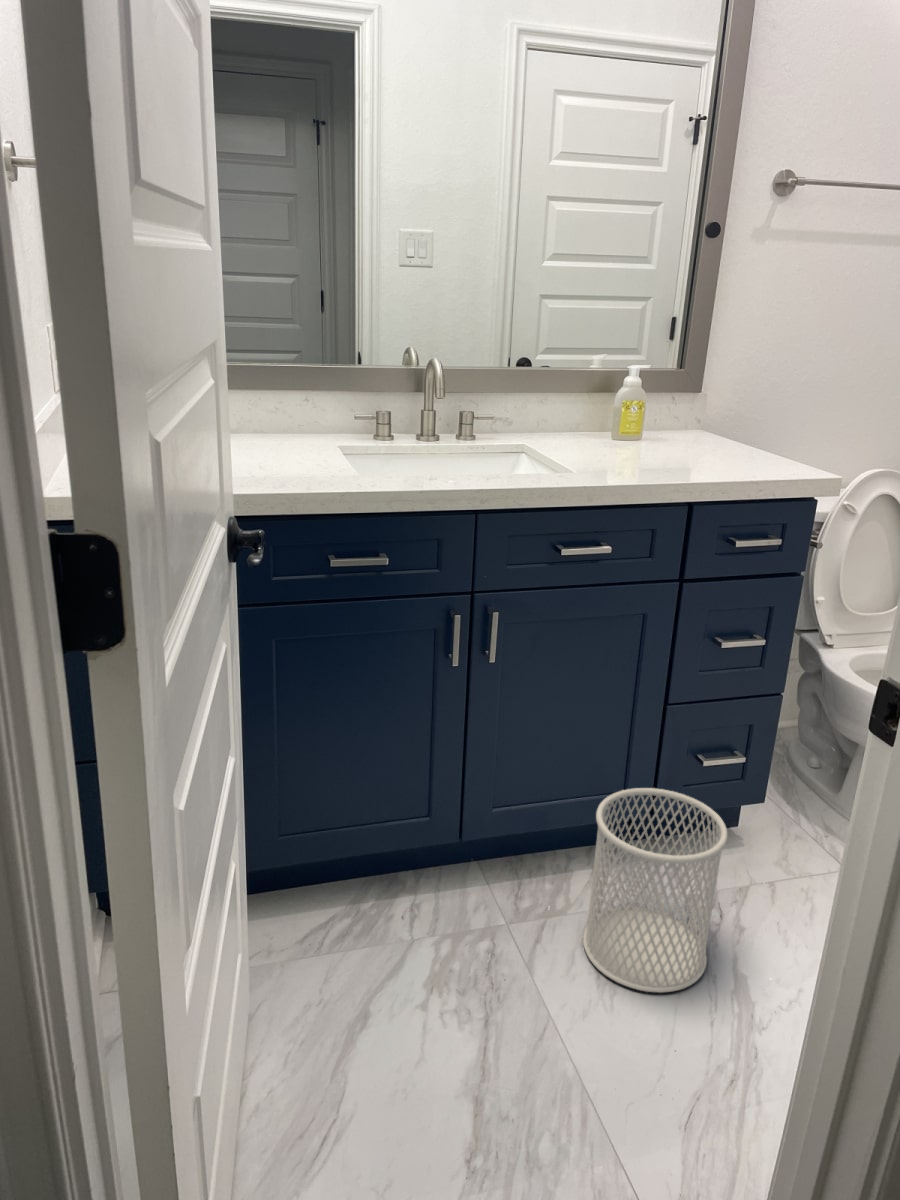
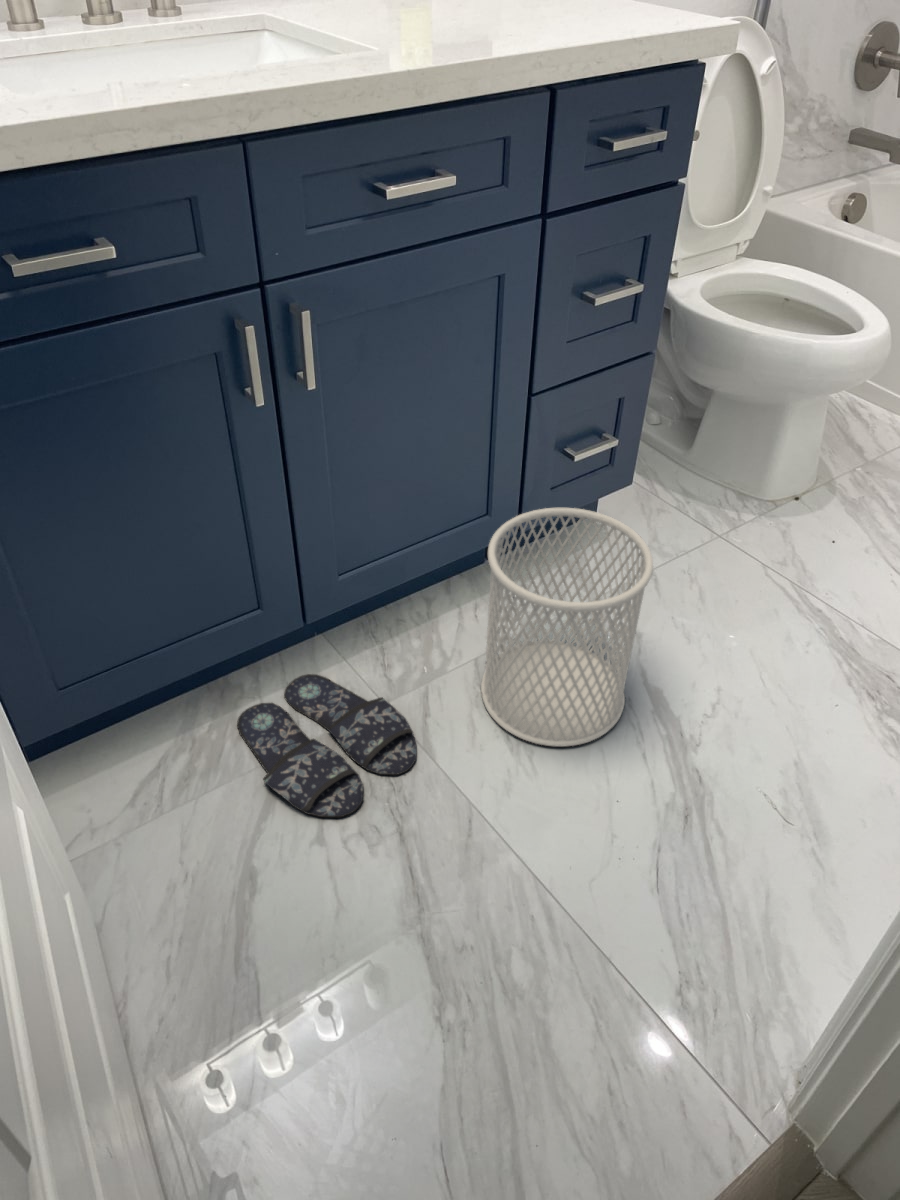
slippers: none [390,885,518,986] -> present [237,674,416,817]

